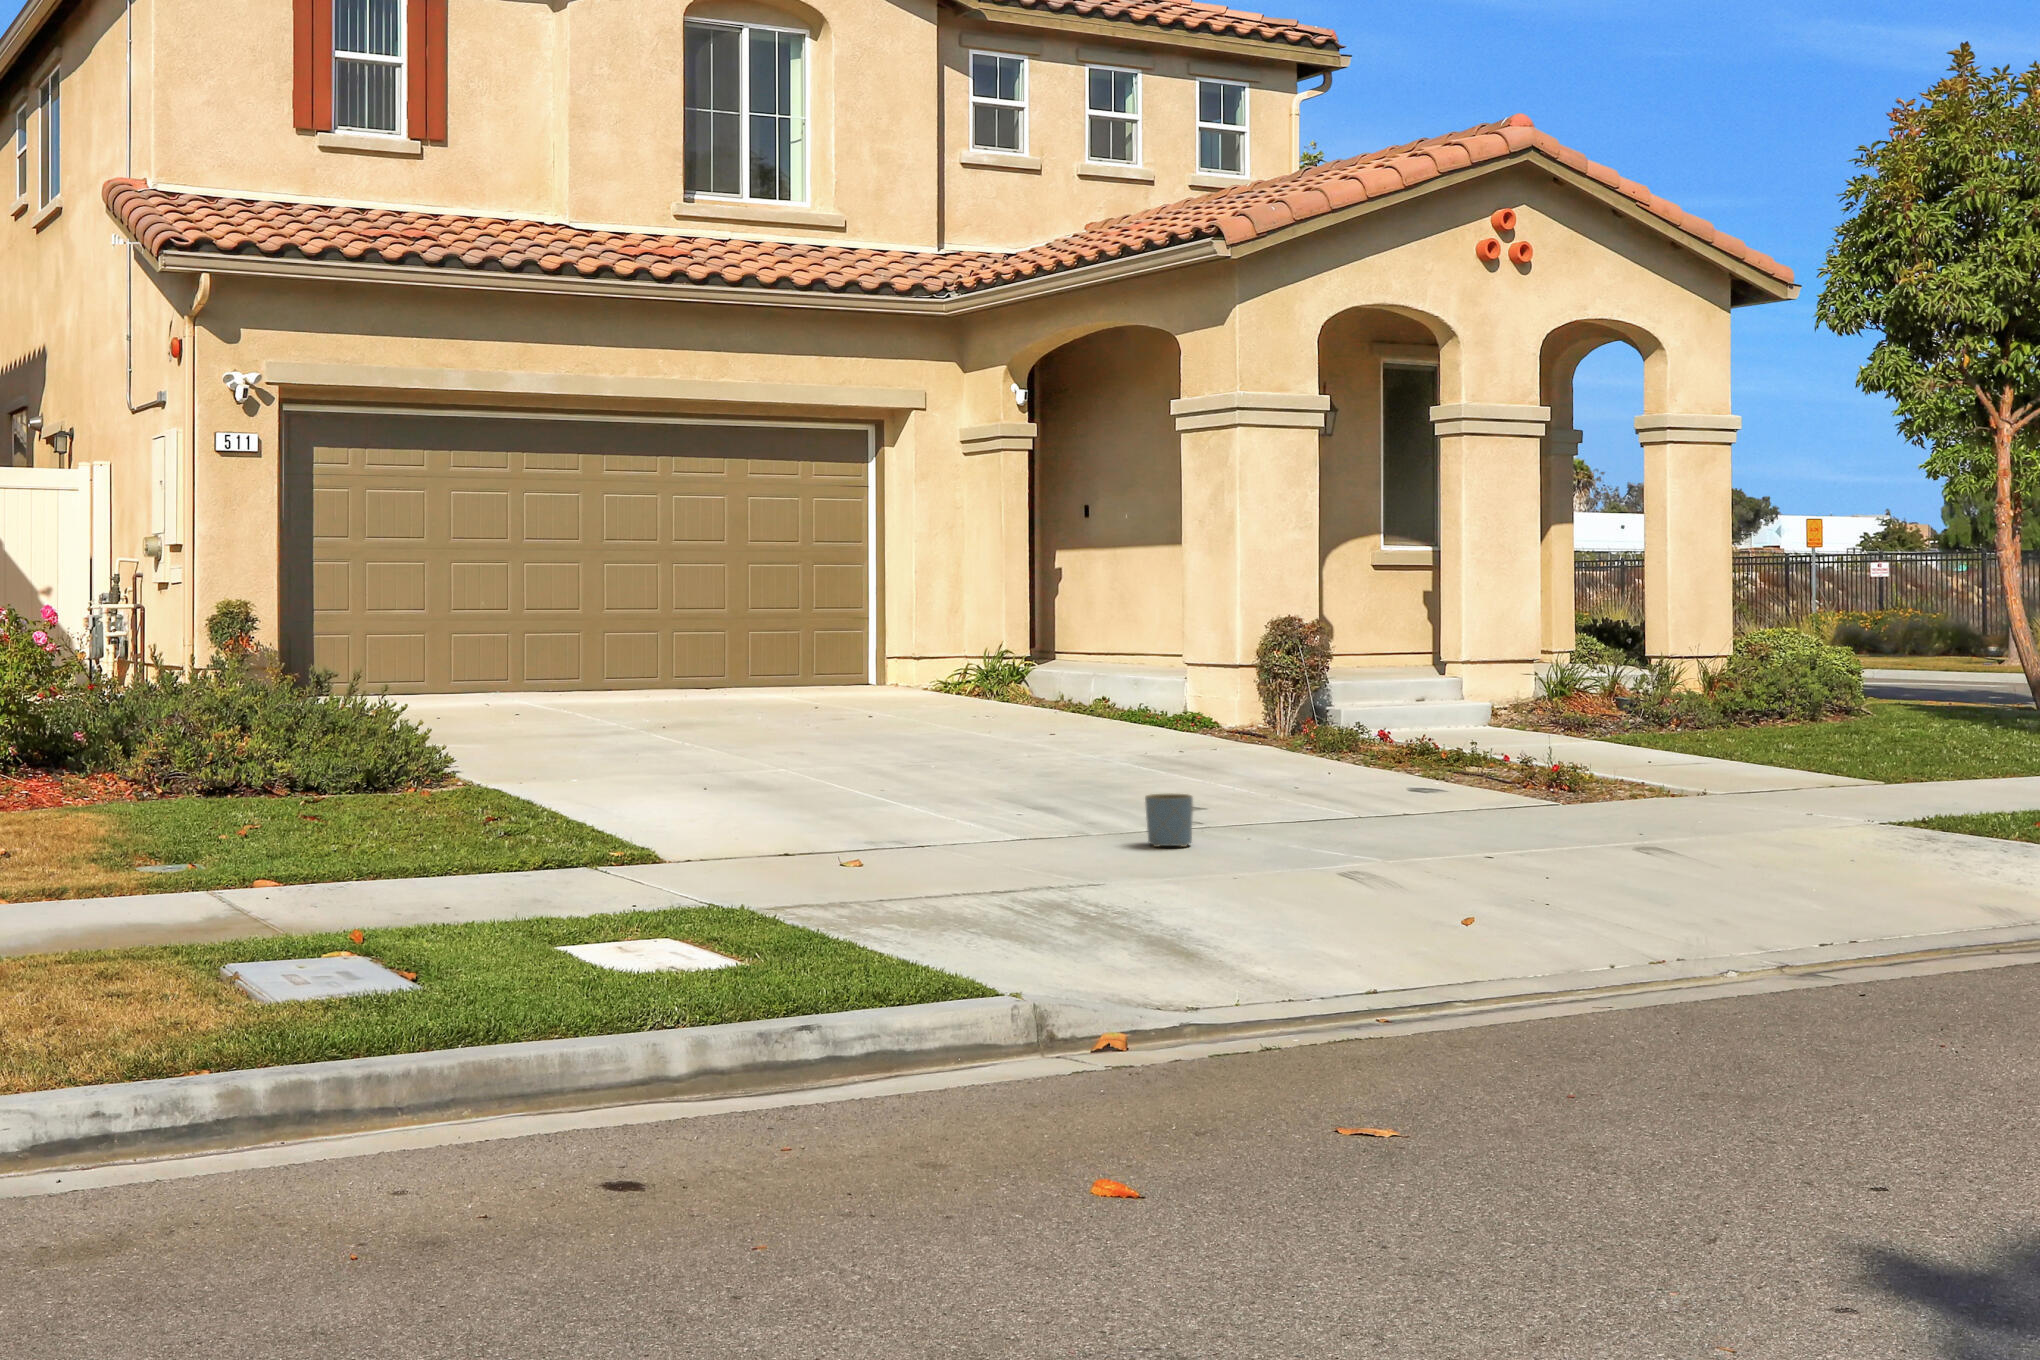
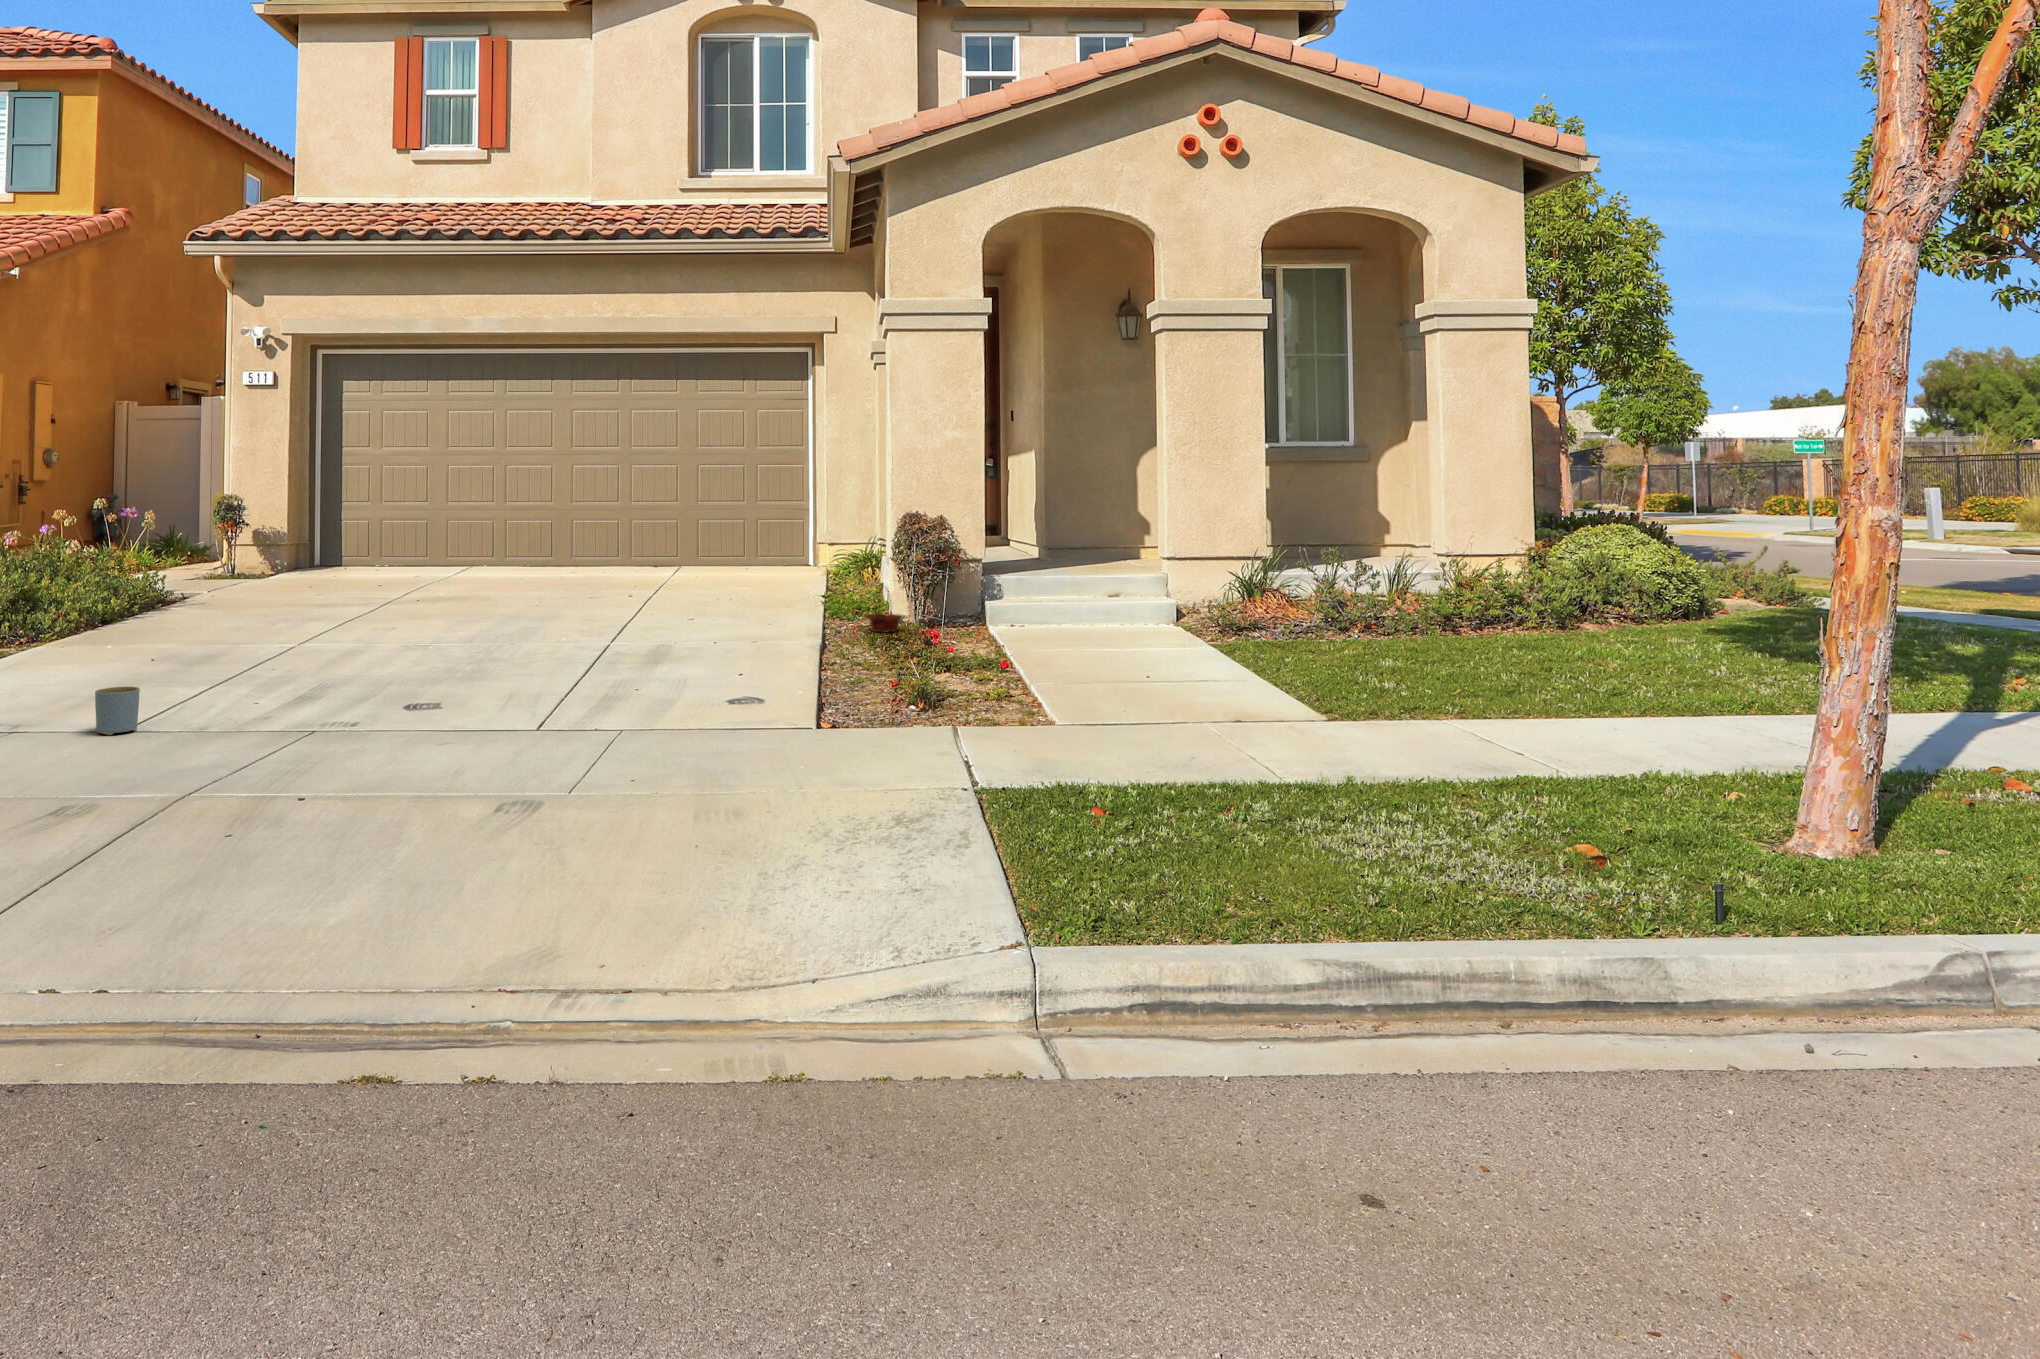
basket: none [1297,685,1346,735] -> present [865,591,905,632]

